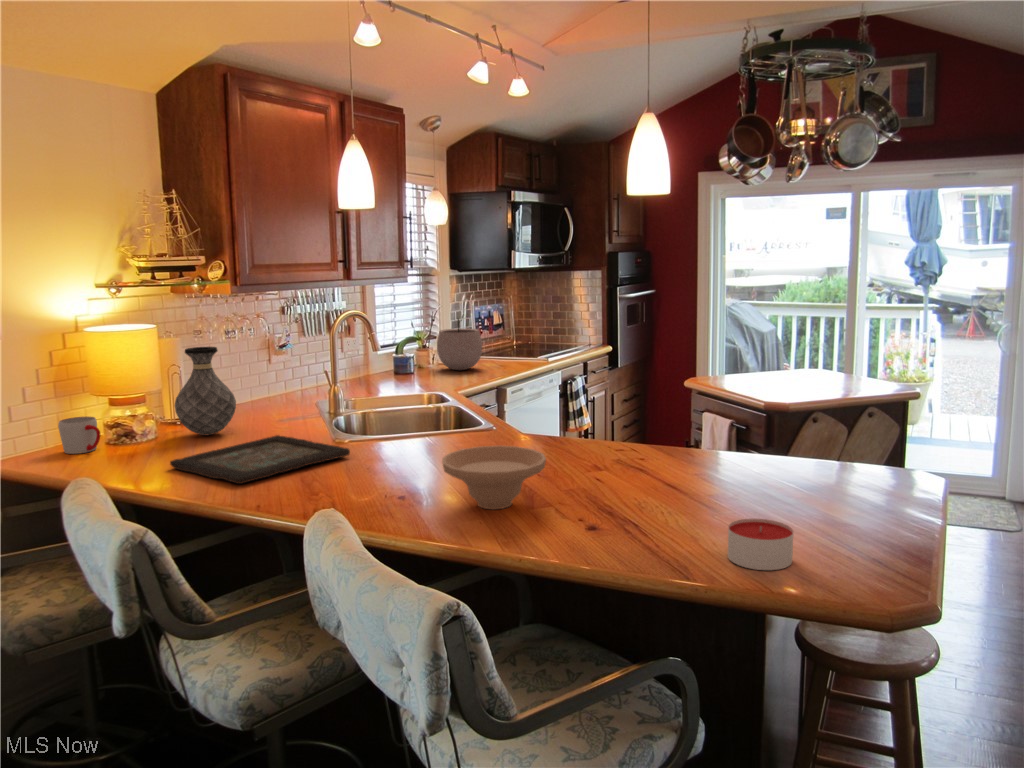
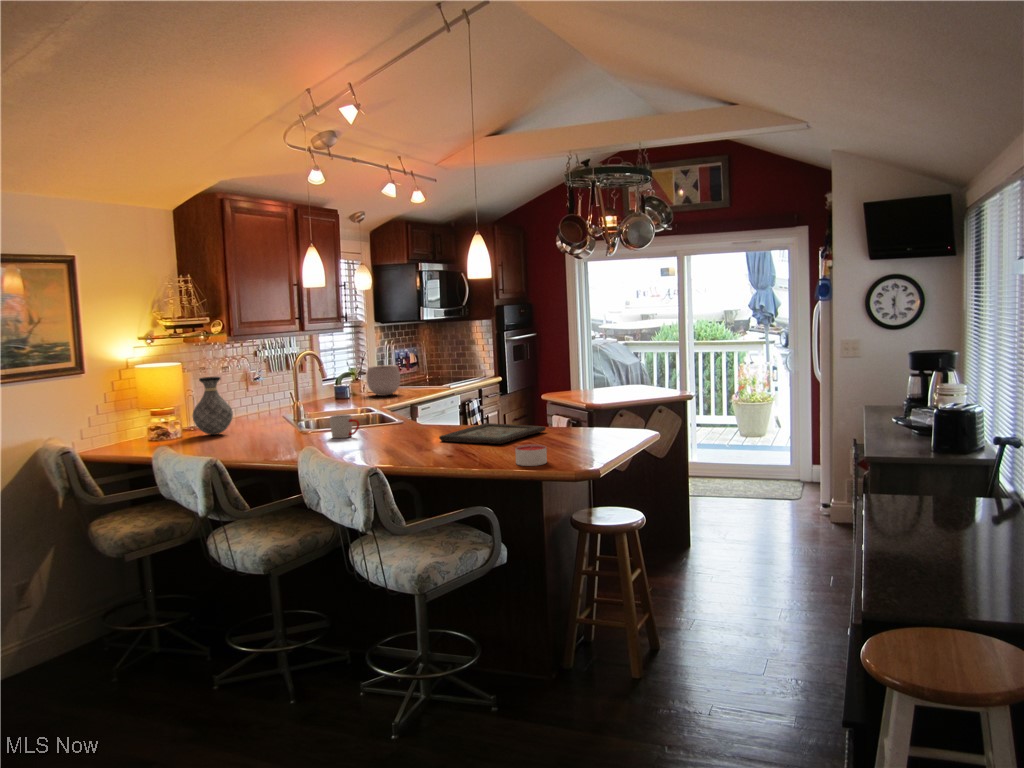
mug: present [58,416,101,454] -> present [329,415,359,438]
decorative tray: present [170,435,350,484] -> present [439,423,546,444]
bowl: present [442,446,546,509] -> none [370,422,428,455]

